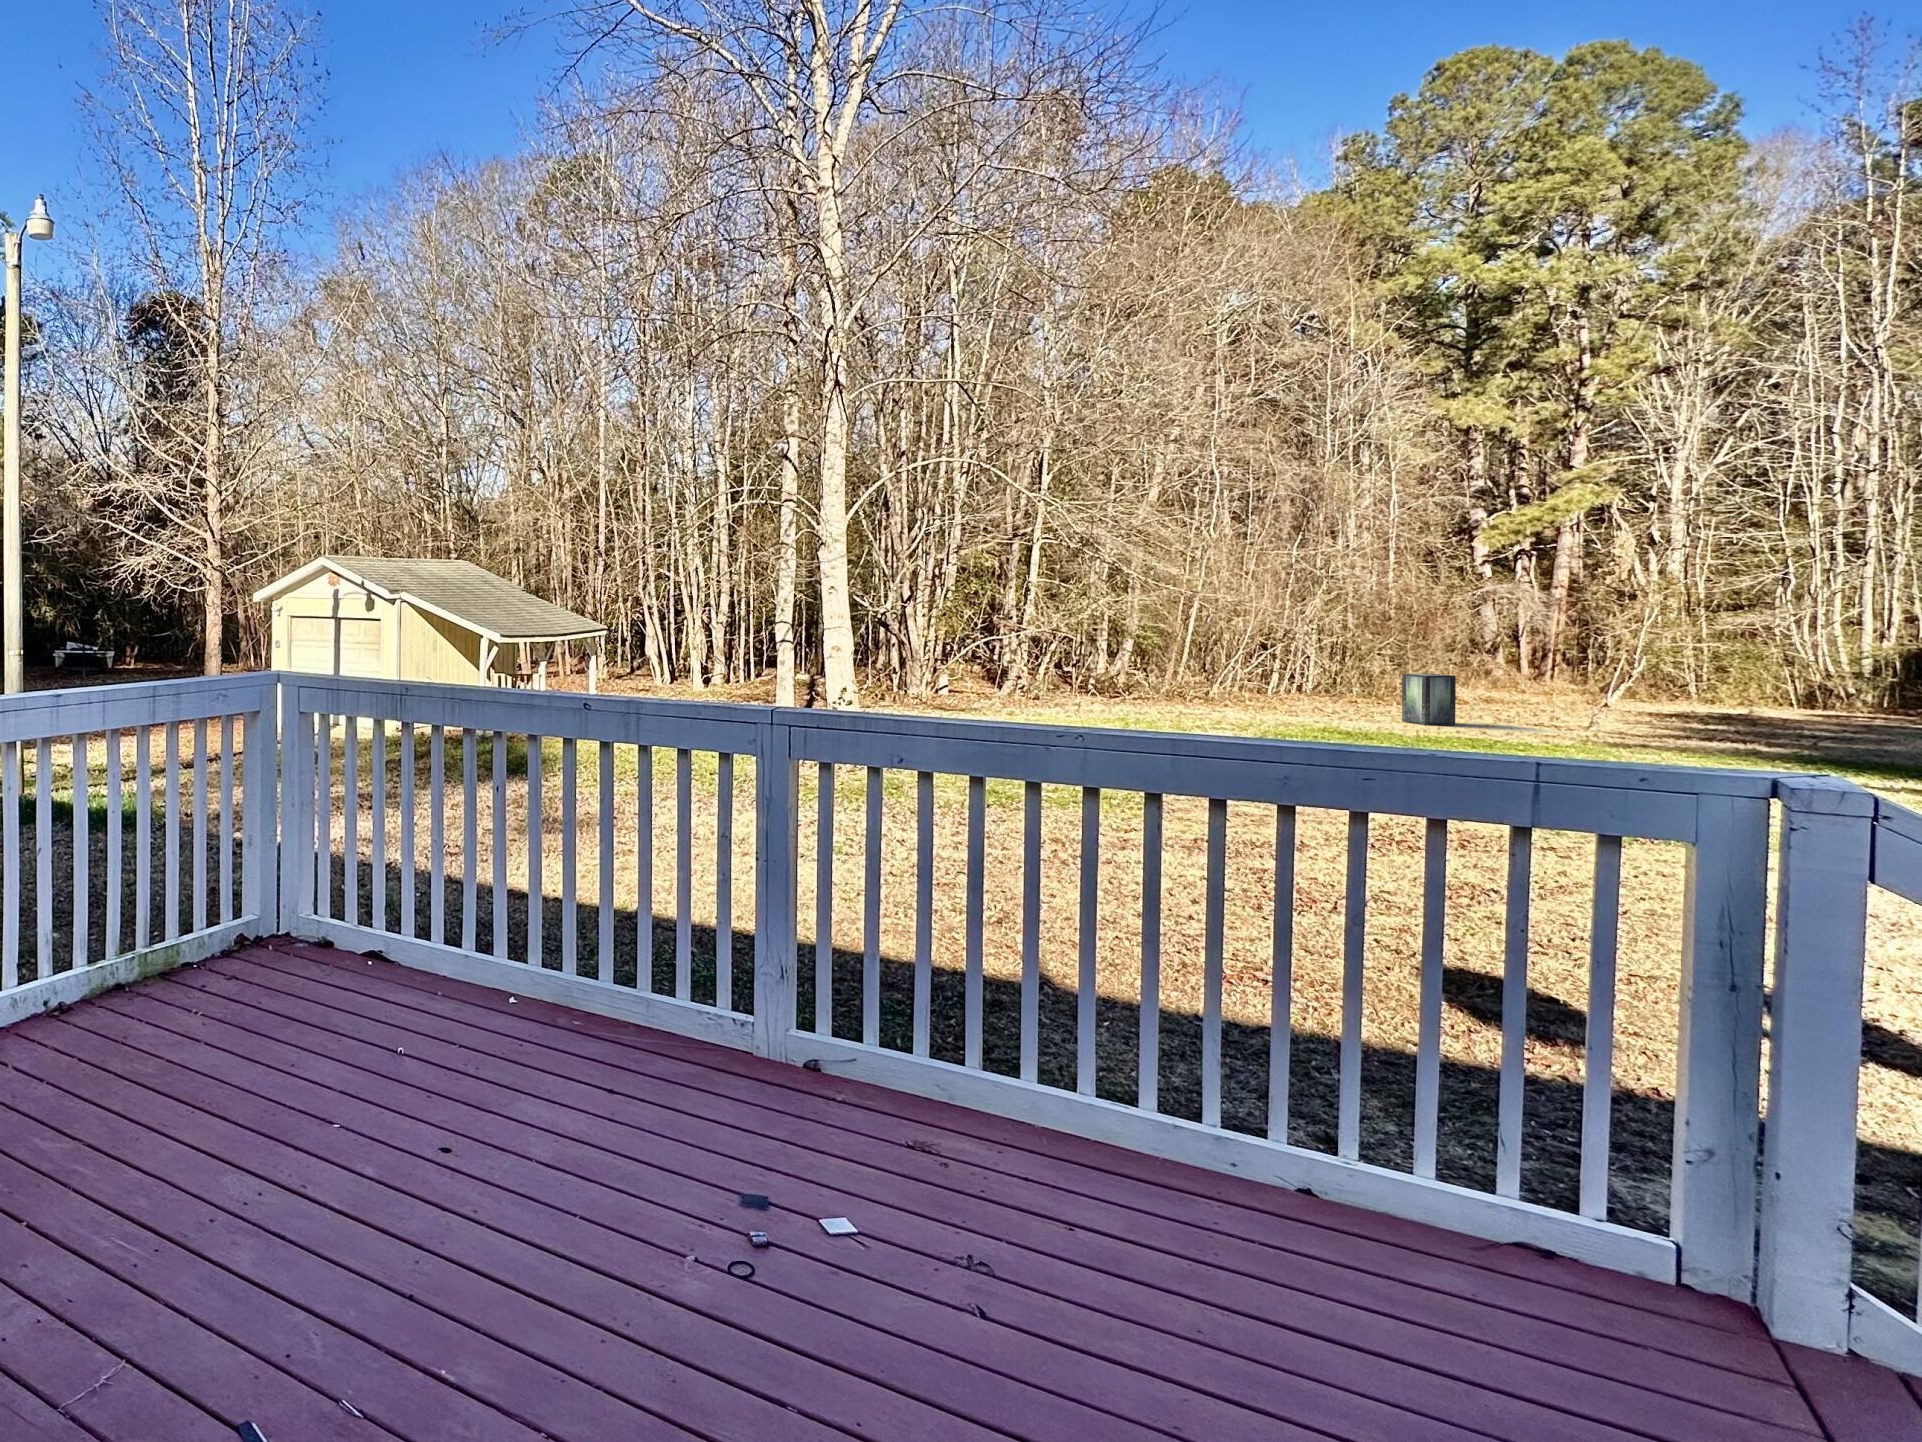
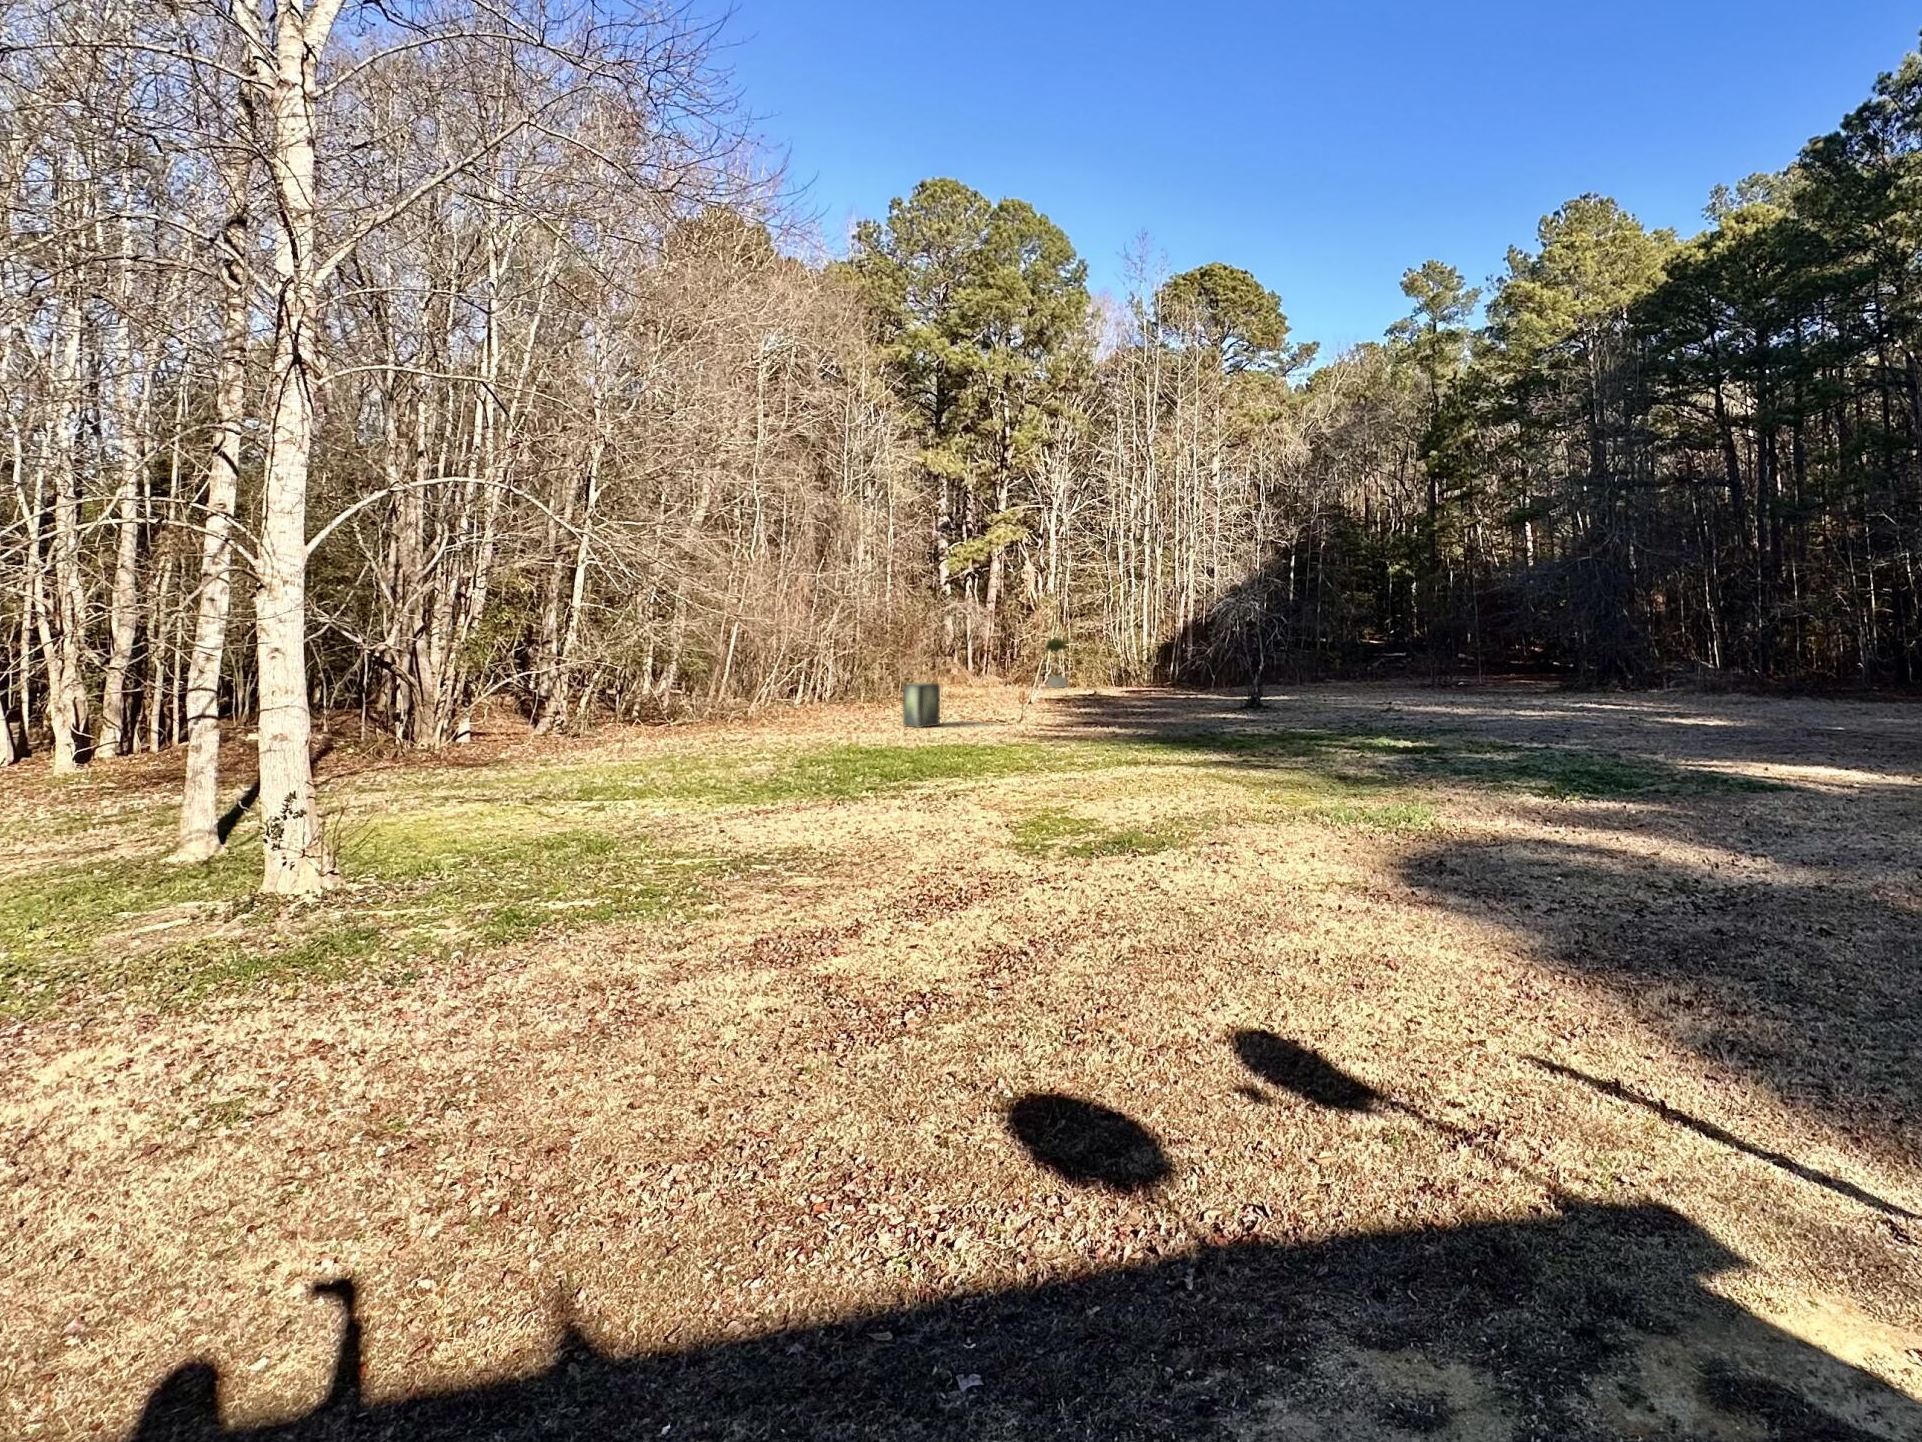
potted tree: none [1647,634,1690,702] -> present [1045,638,1067,688]

